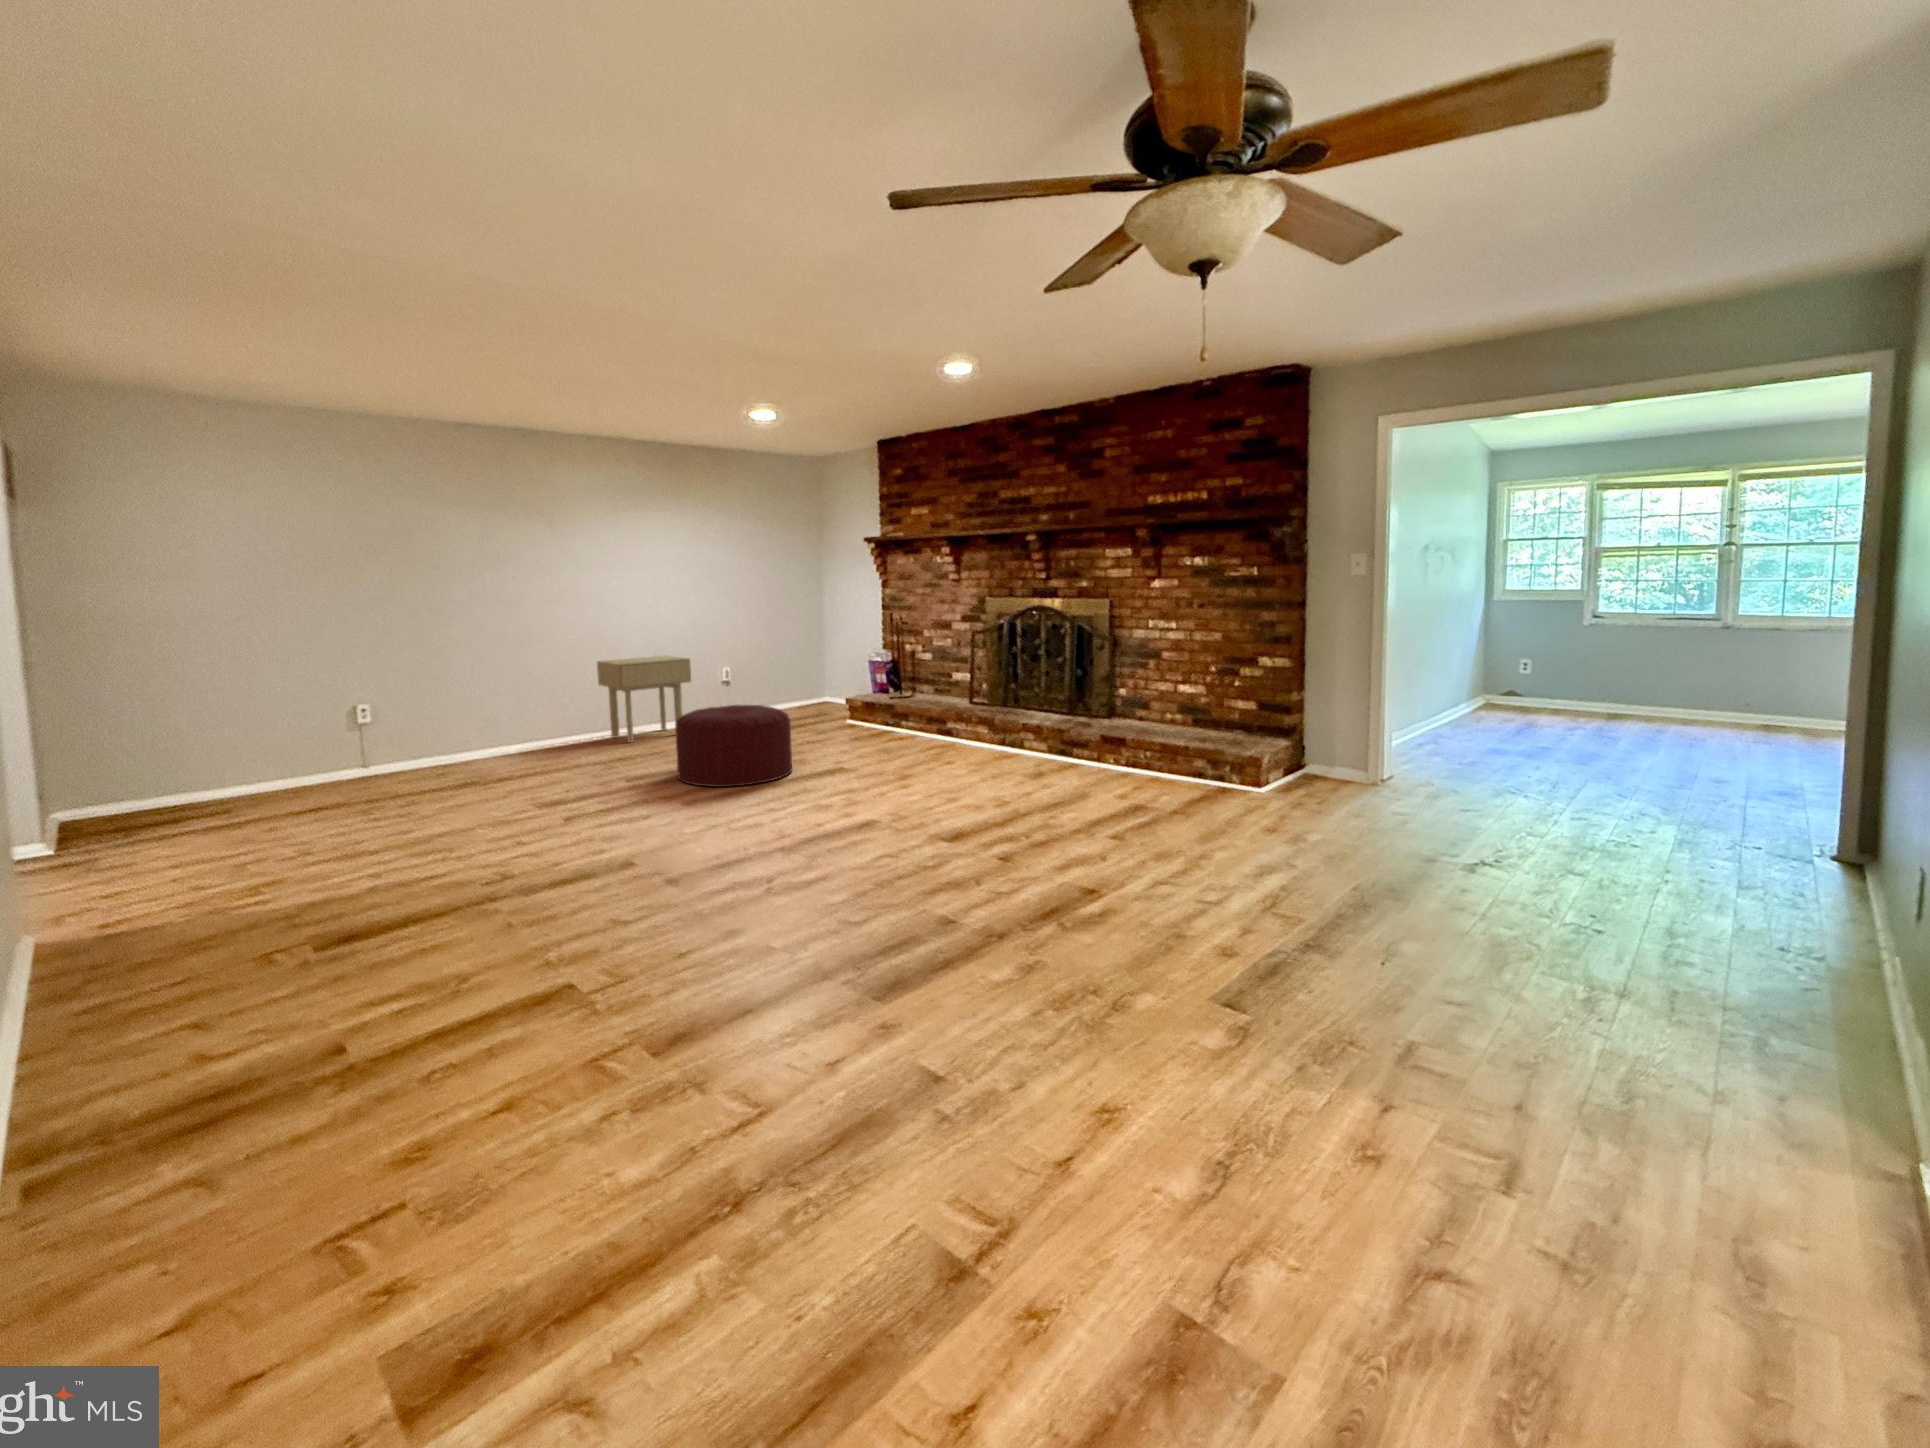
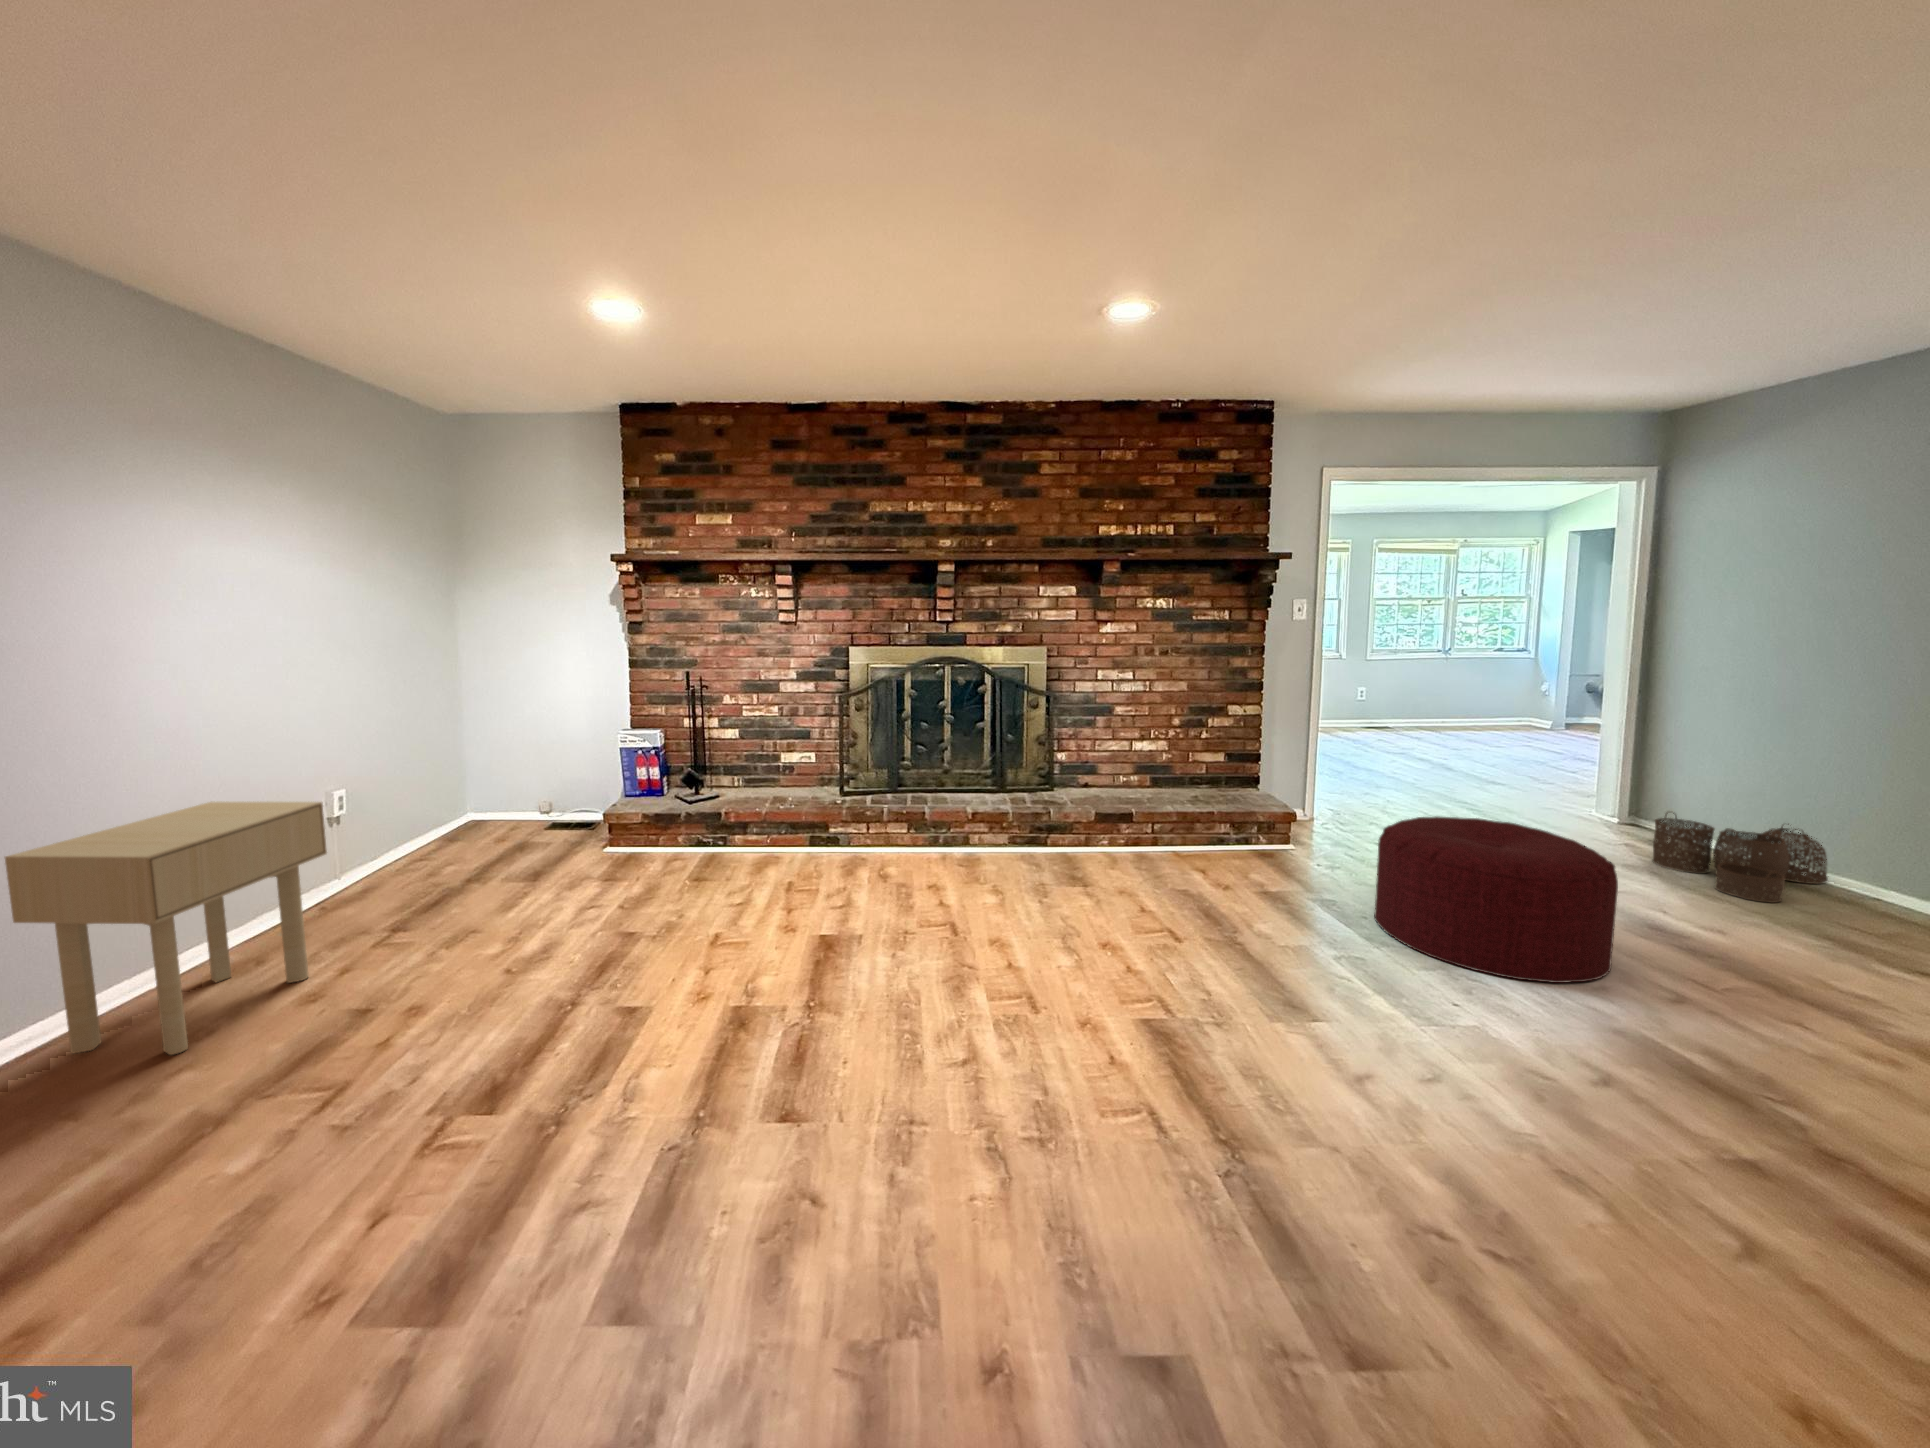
ottoman: present [675,705,792,787] -> present [1374,817,1618,983]
woven basket: none [1613,812,1865,924] -> present [1652,813,1828,903]

